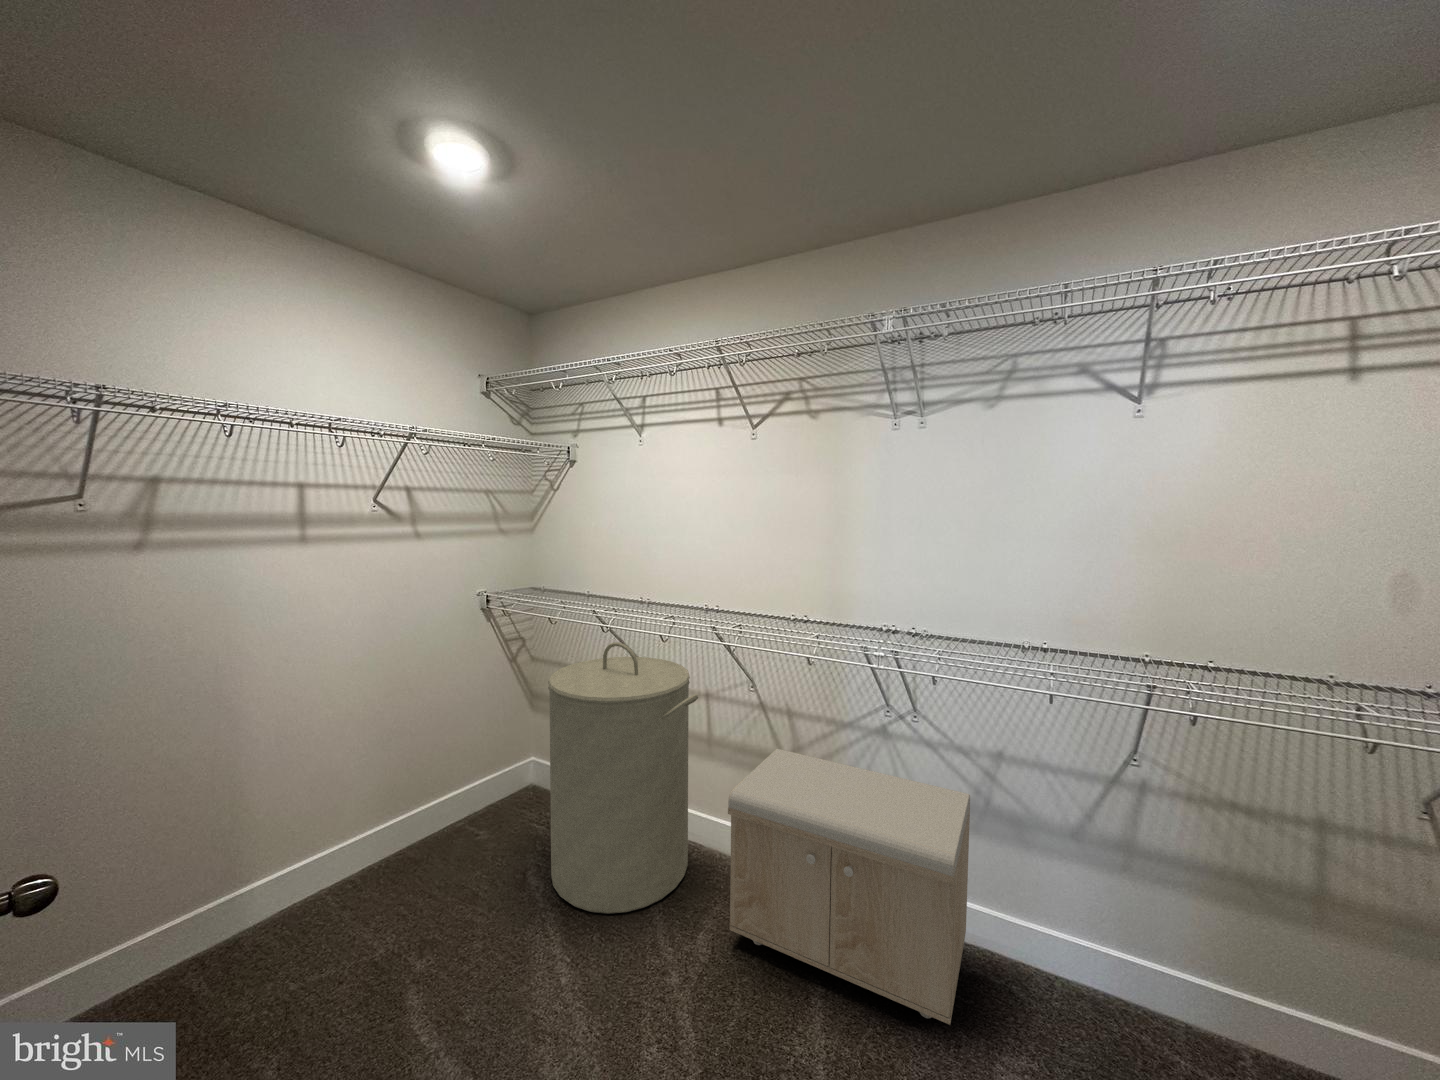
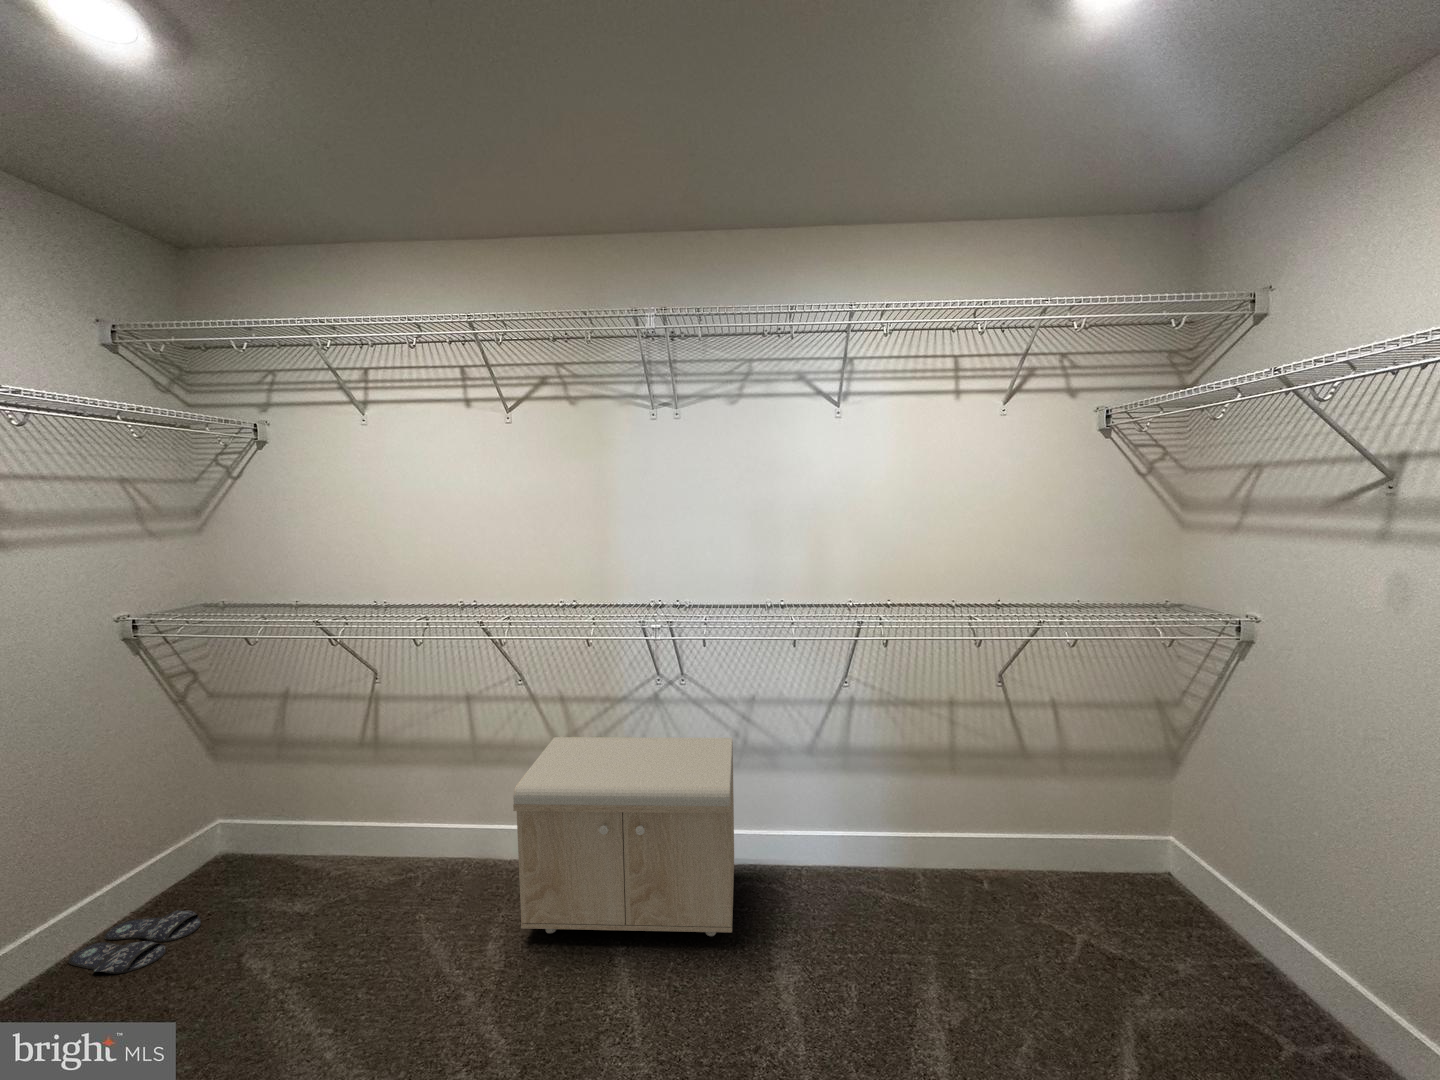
laundry hamper: present [548,642,698,914] -> none [260,655,466,972]
slippers: none [436,817,510,857] -> present [68,911,200,974]

